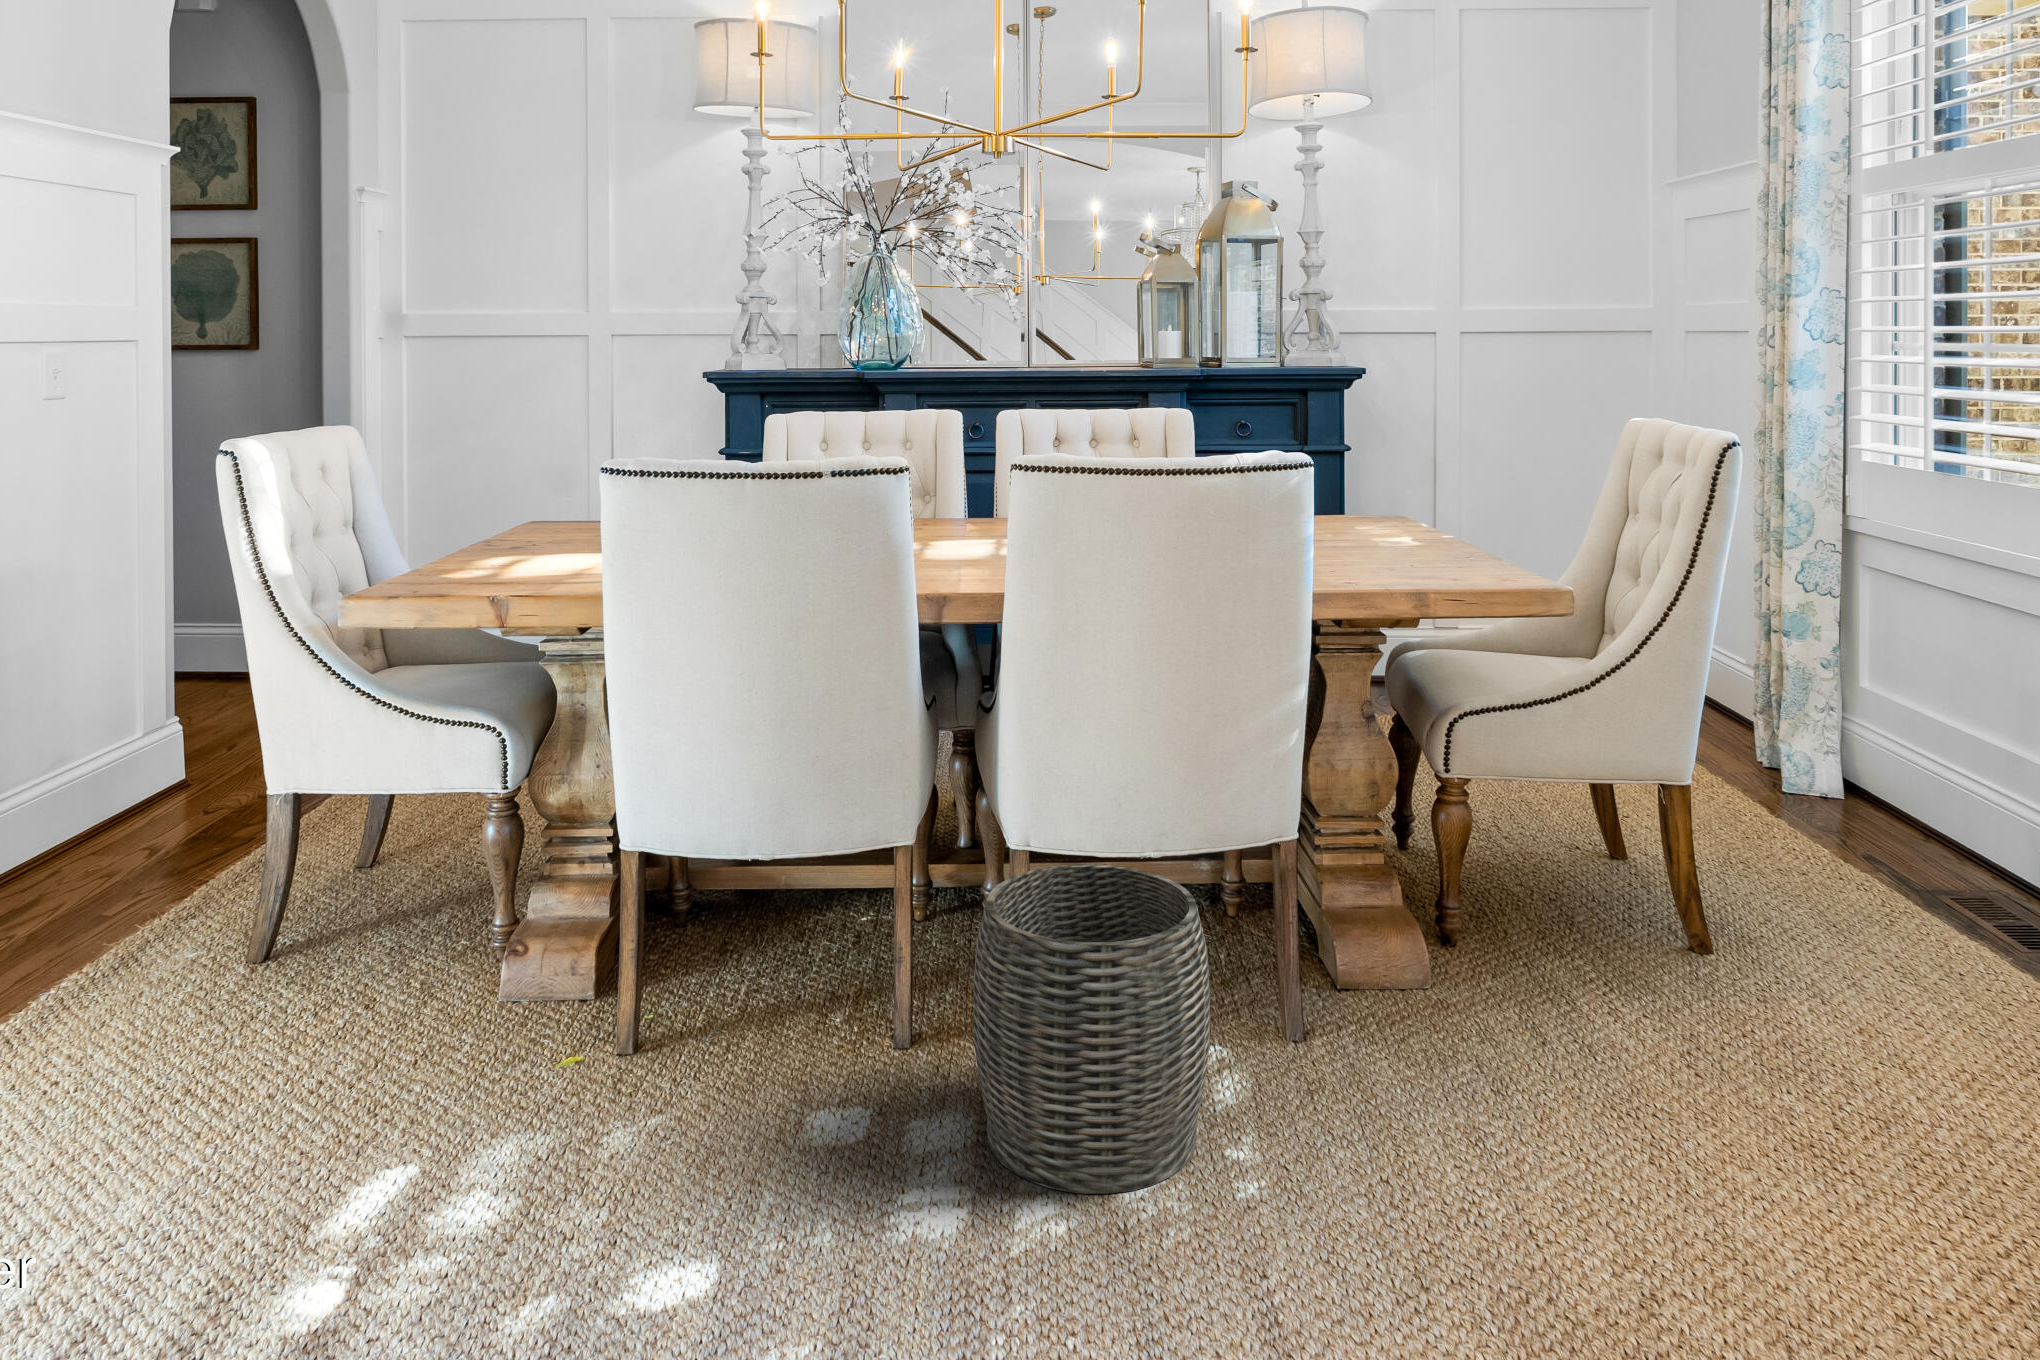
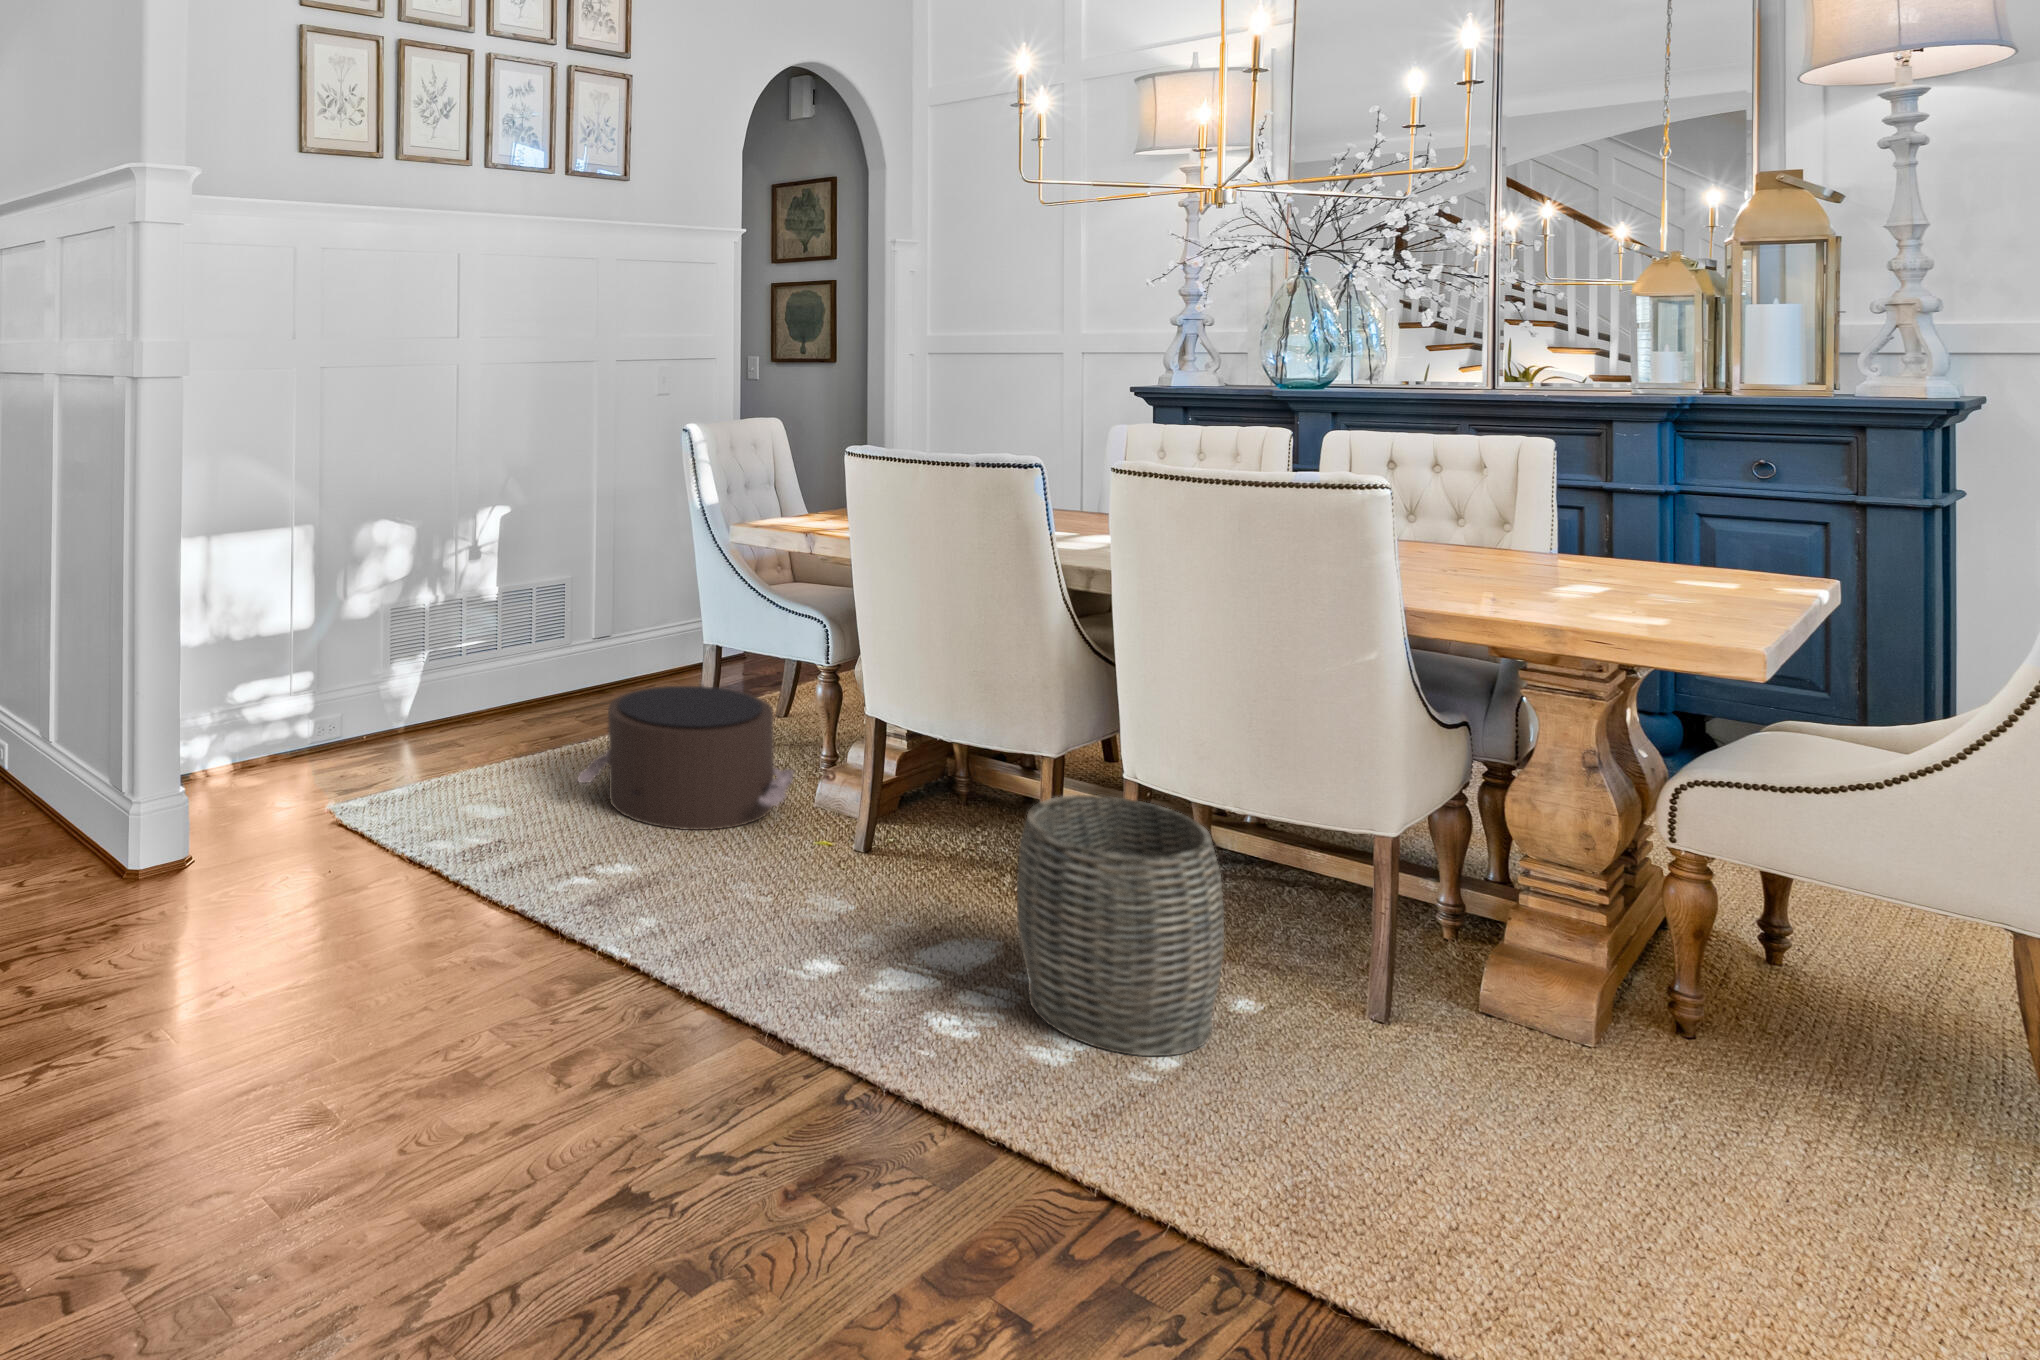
pouf: none [107,856,495,1125] -> present [576,686,794,830]

